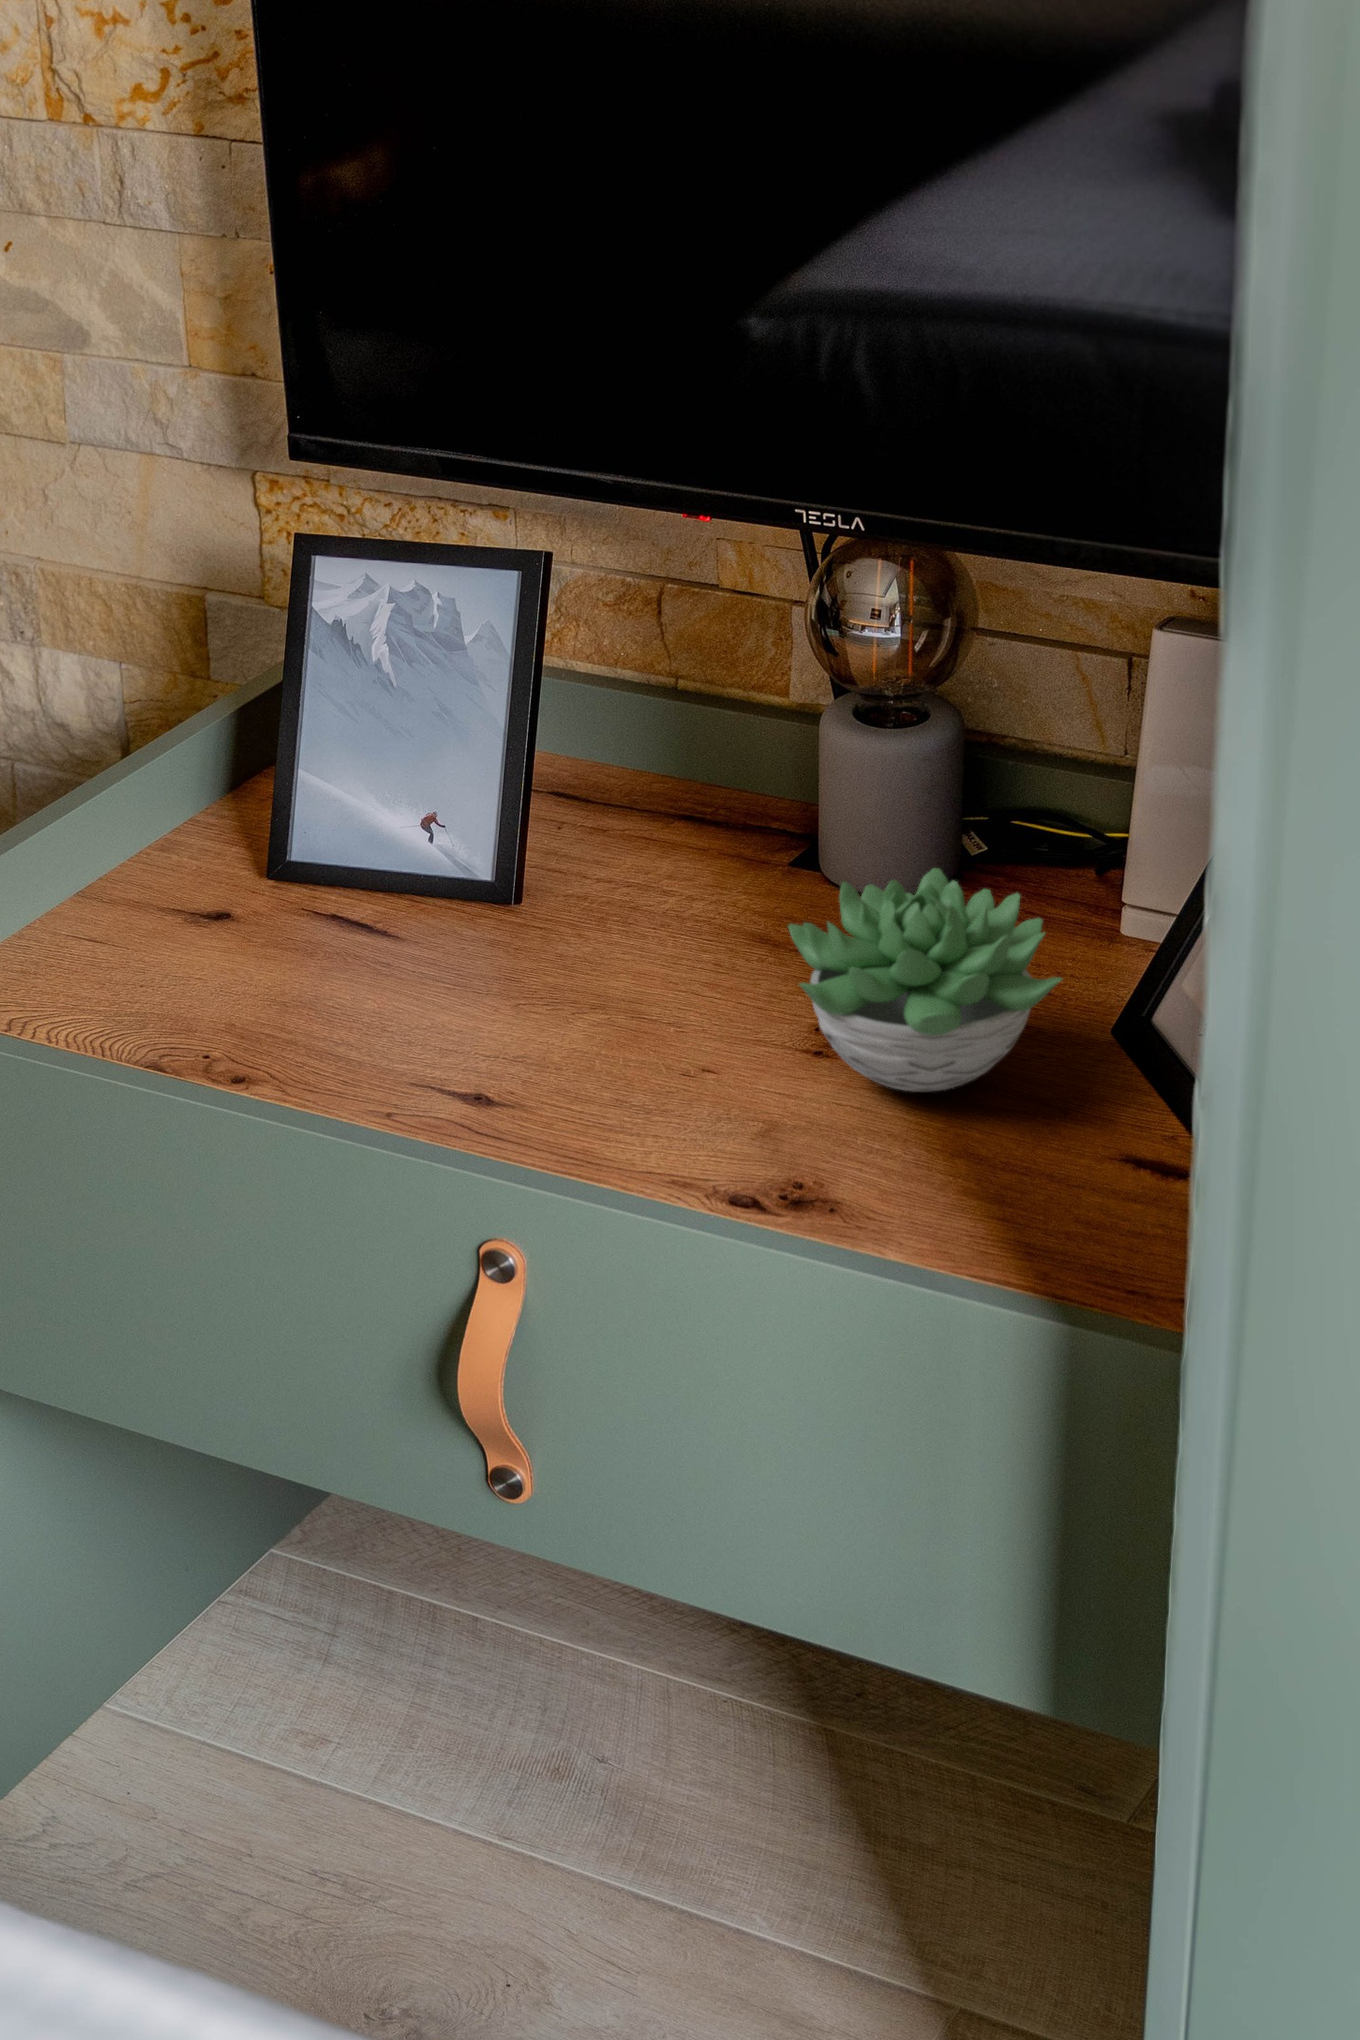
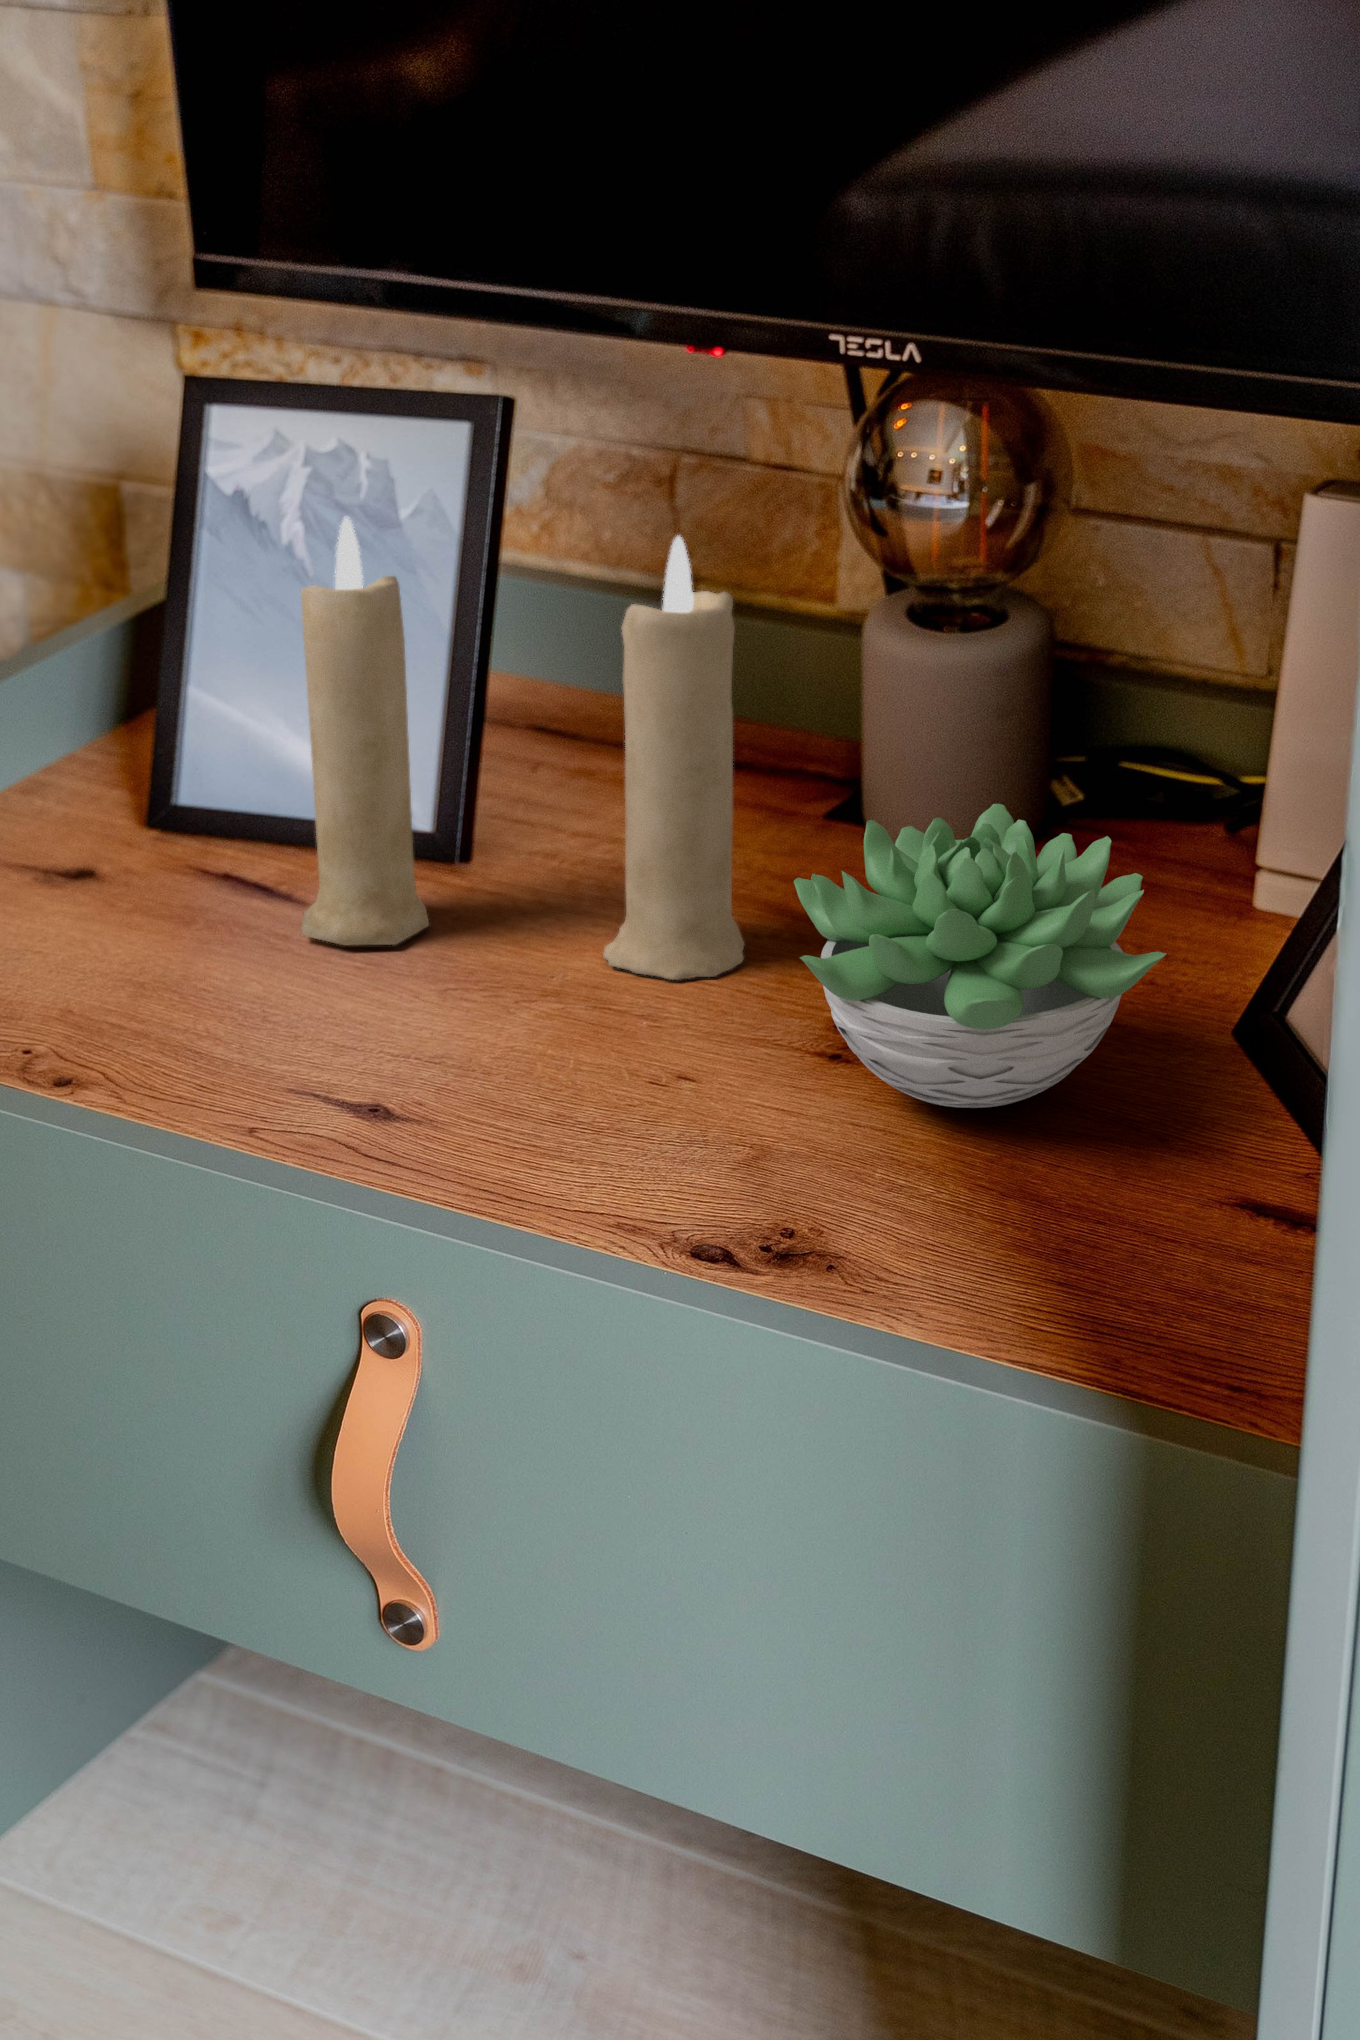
candle: none [397,634,743,998] -> present [301,517,745,980]

